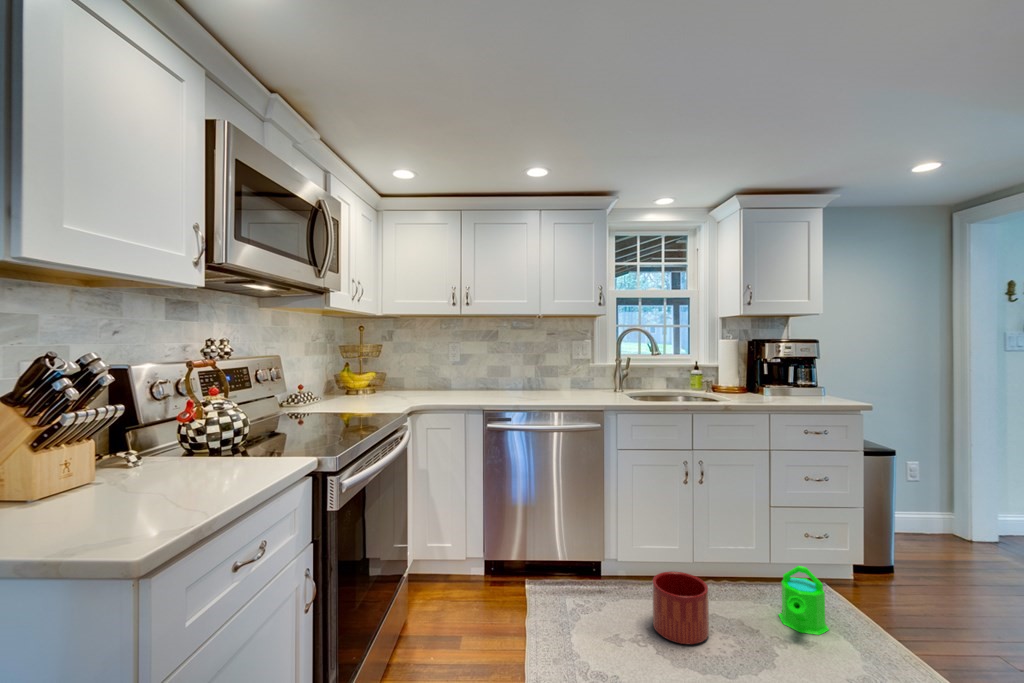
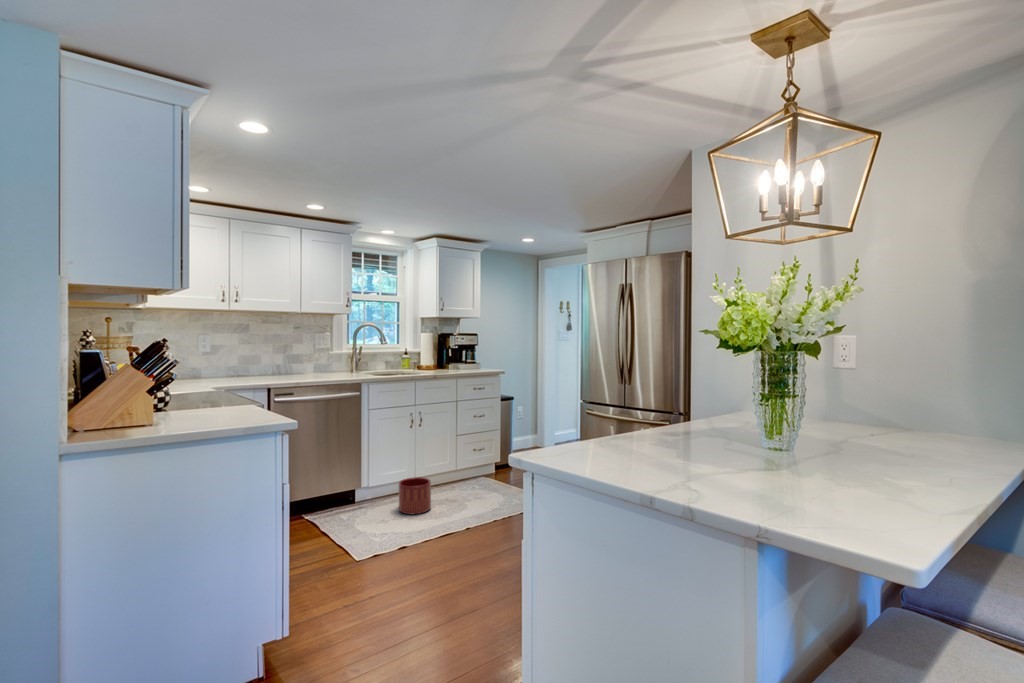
watering can: present [779,566,829,635] -> none [462,461,487,496]

